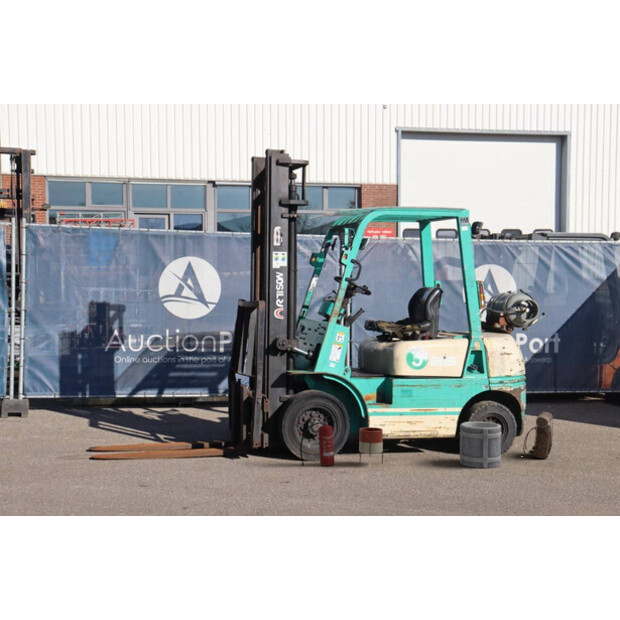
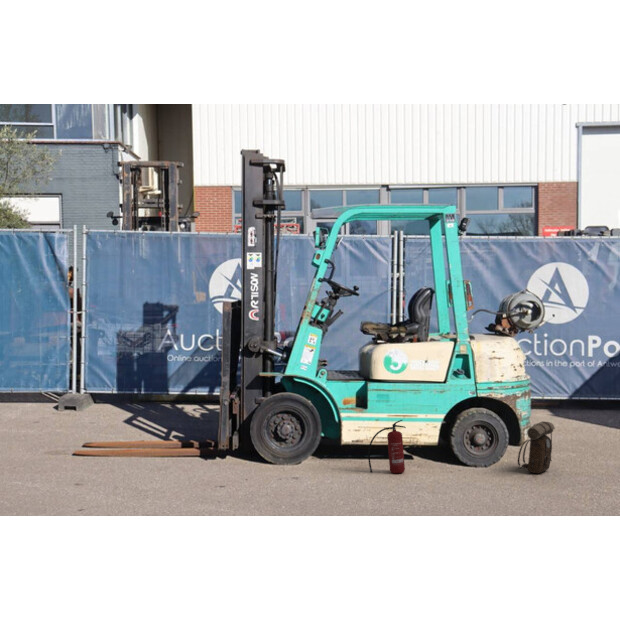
fire extinguisher: present [300,414,335,466] -> present [368,420,406,473]
bucket: present [460,422,501,468] -> none [436,430,481,482]
planter: present [359,427,383,463] -> none [328,433,354,475]

